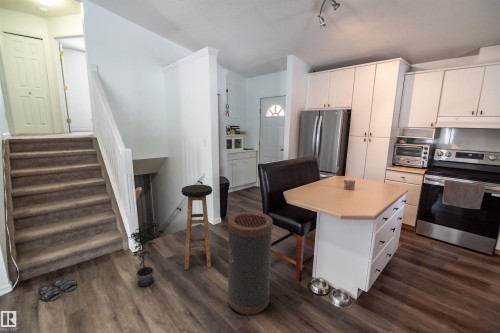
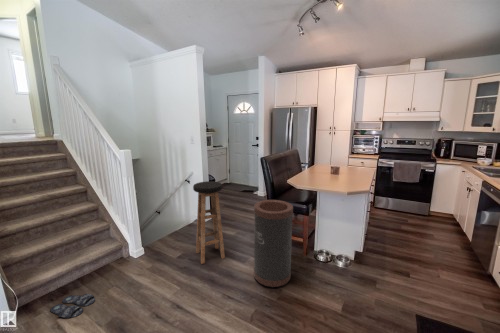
potted plant: present [131,219,159,286] -> none [151,217,183,284]

